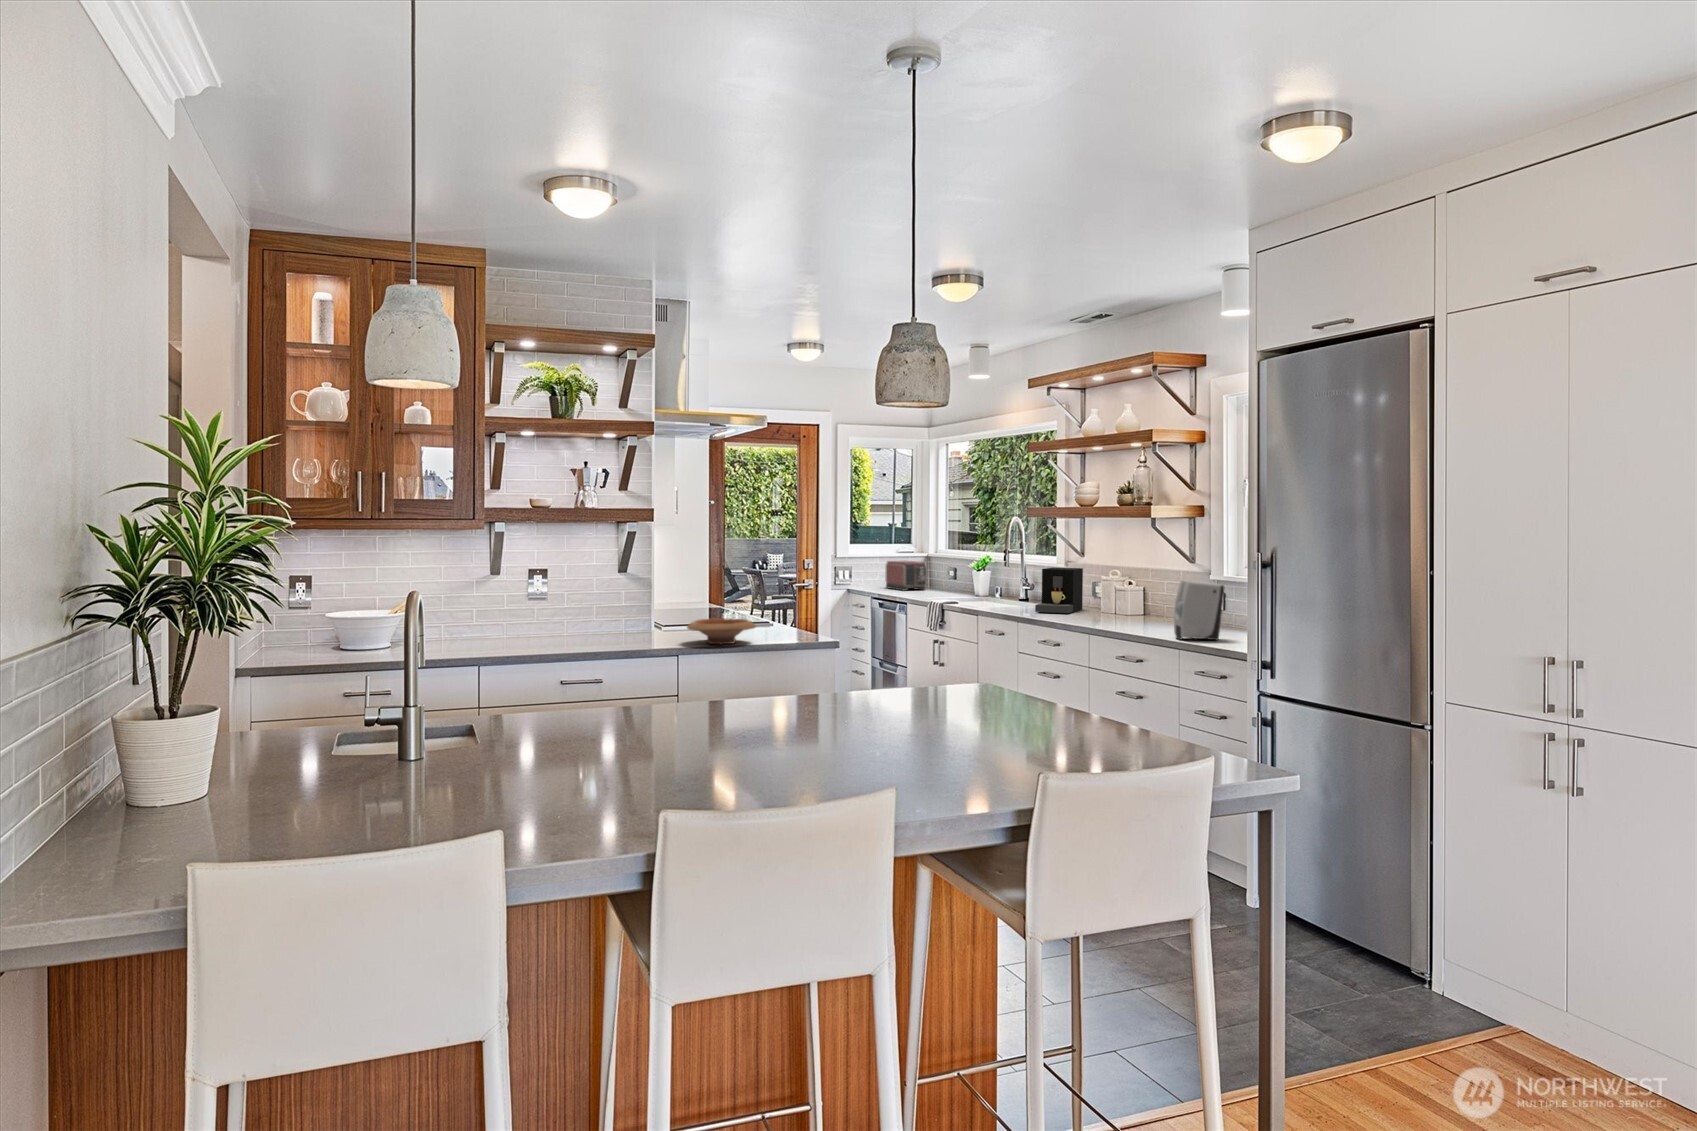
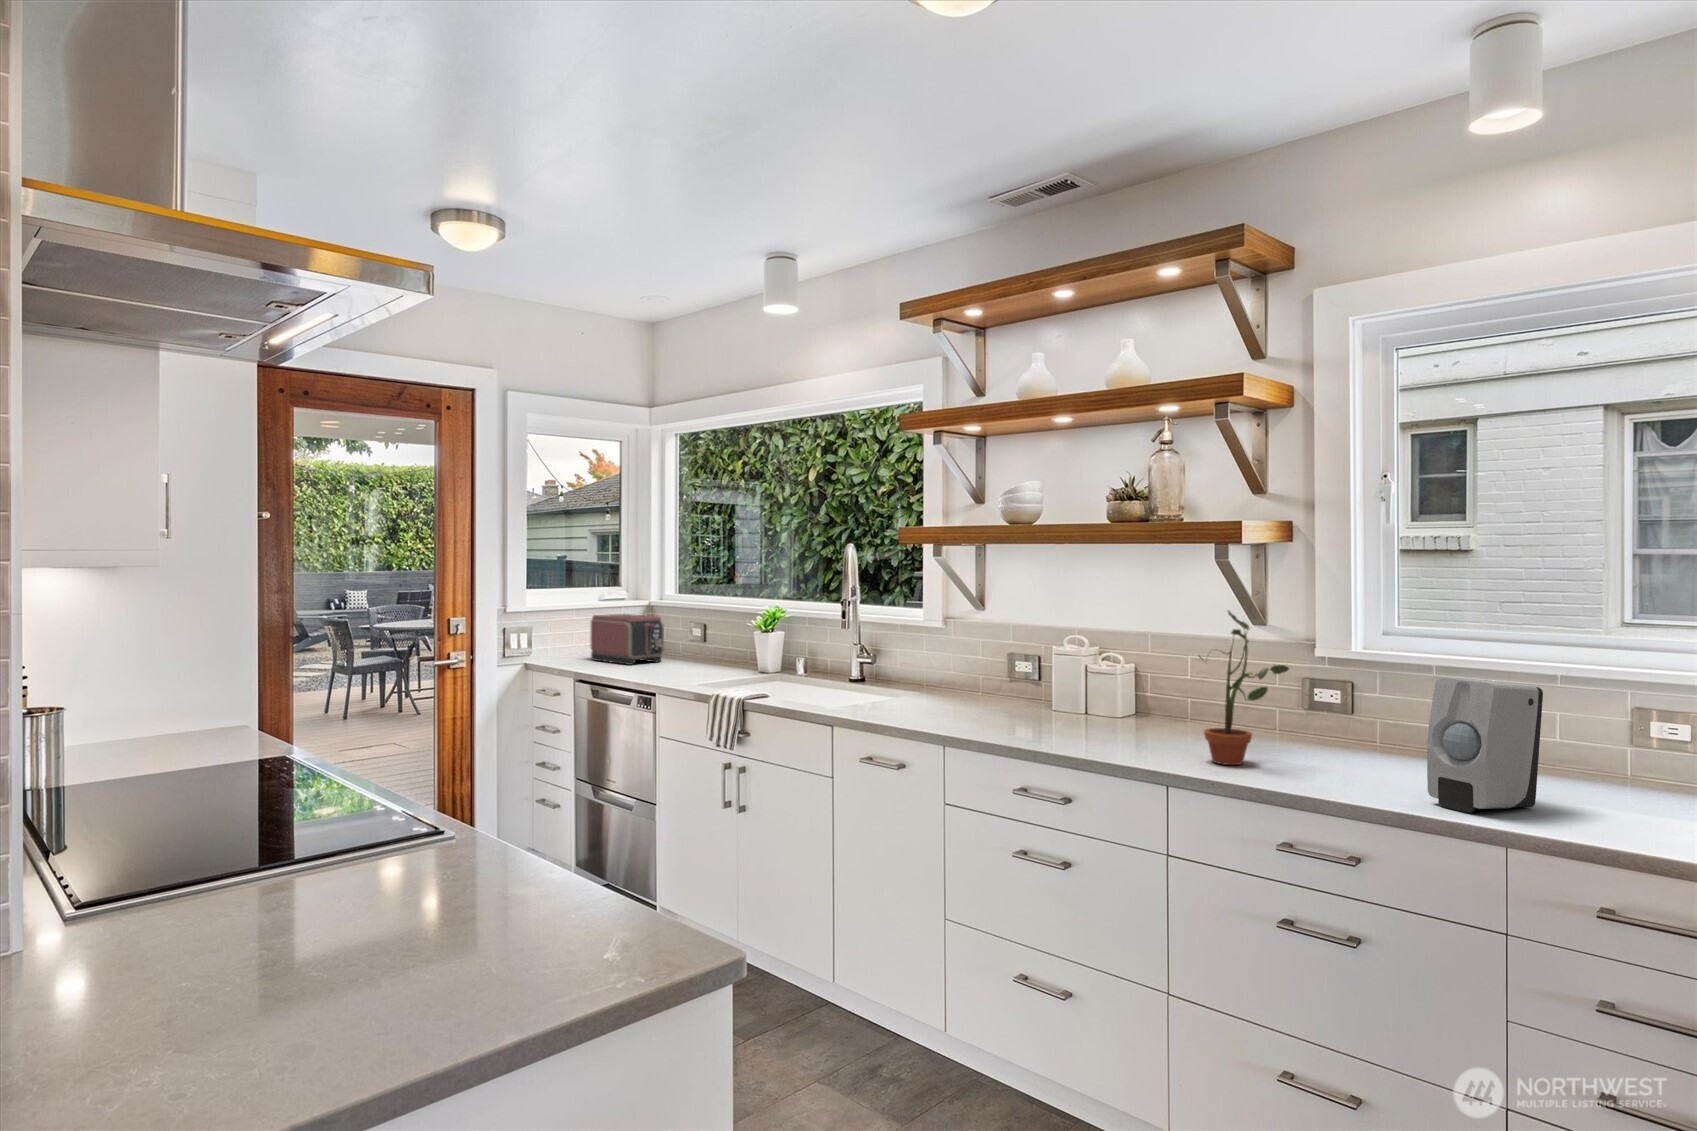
potted plant: none [1108,553,1156,628] -> present [1199,611,1289,765]
coffee maker: present [1035,568,1083,613] -> none [951,631,1018,719]
wooden bowl: present [687,618,756,644] -> none [144,880,438,1016]

